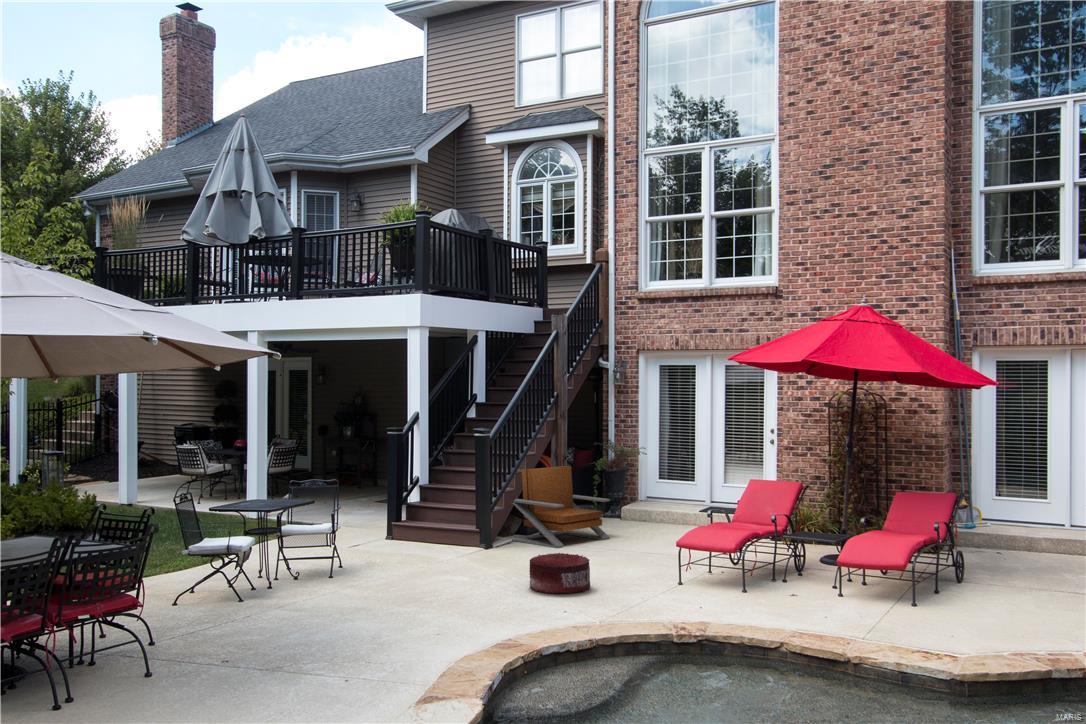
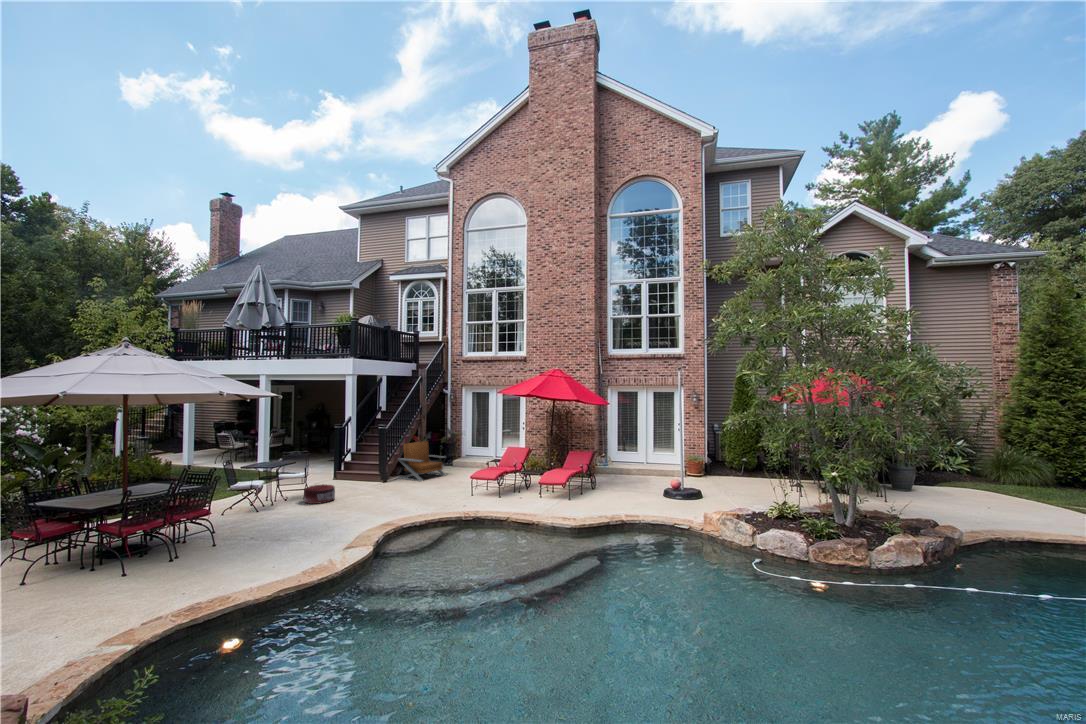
pouf: present [529,553,590,594] -> present [304,484,335,504]

